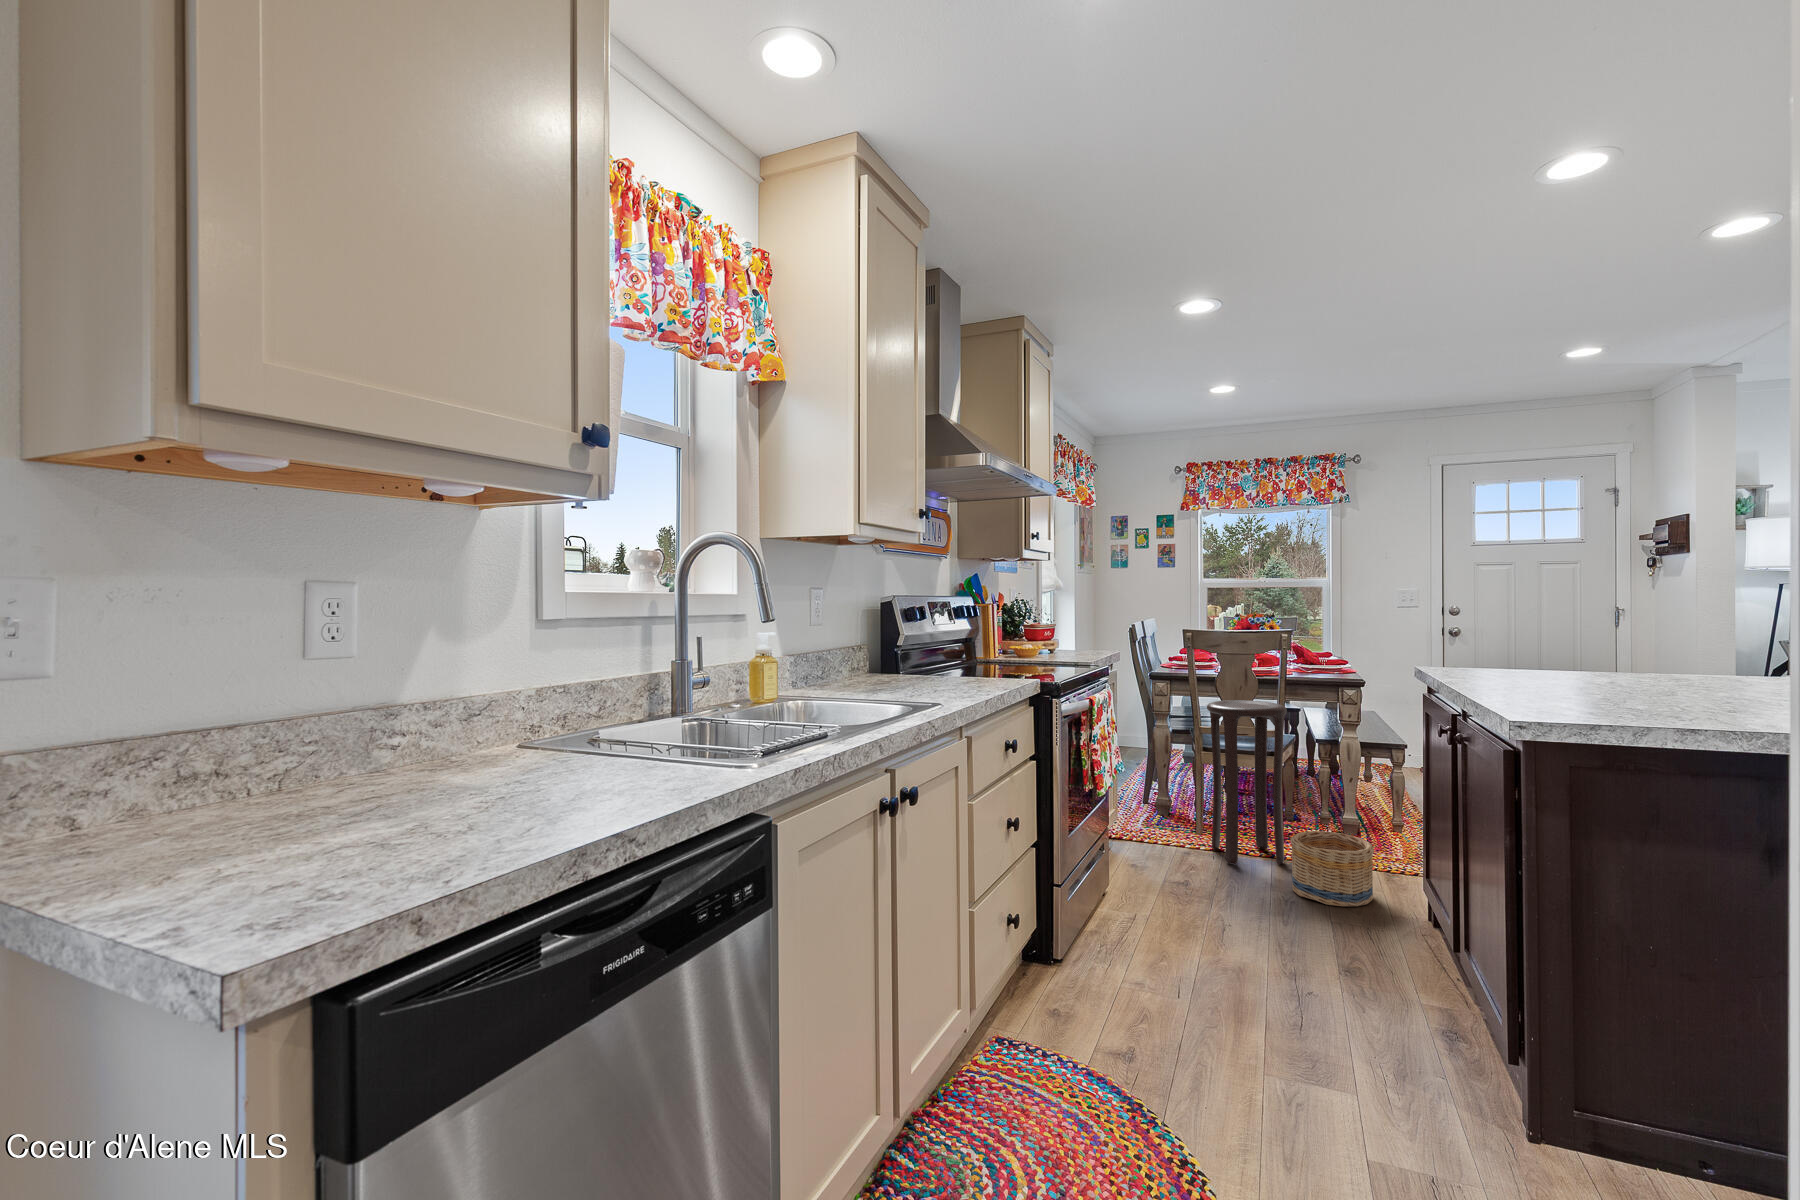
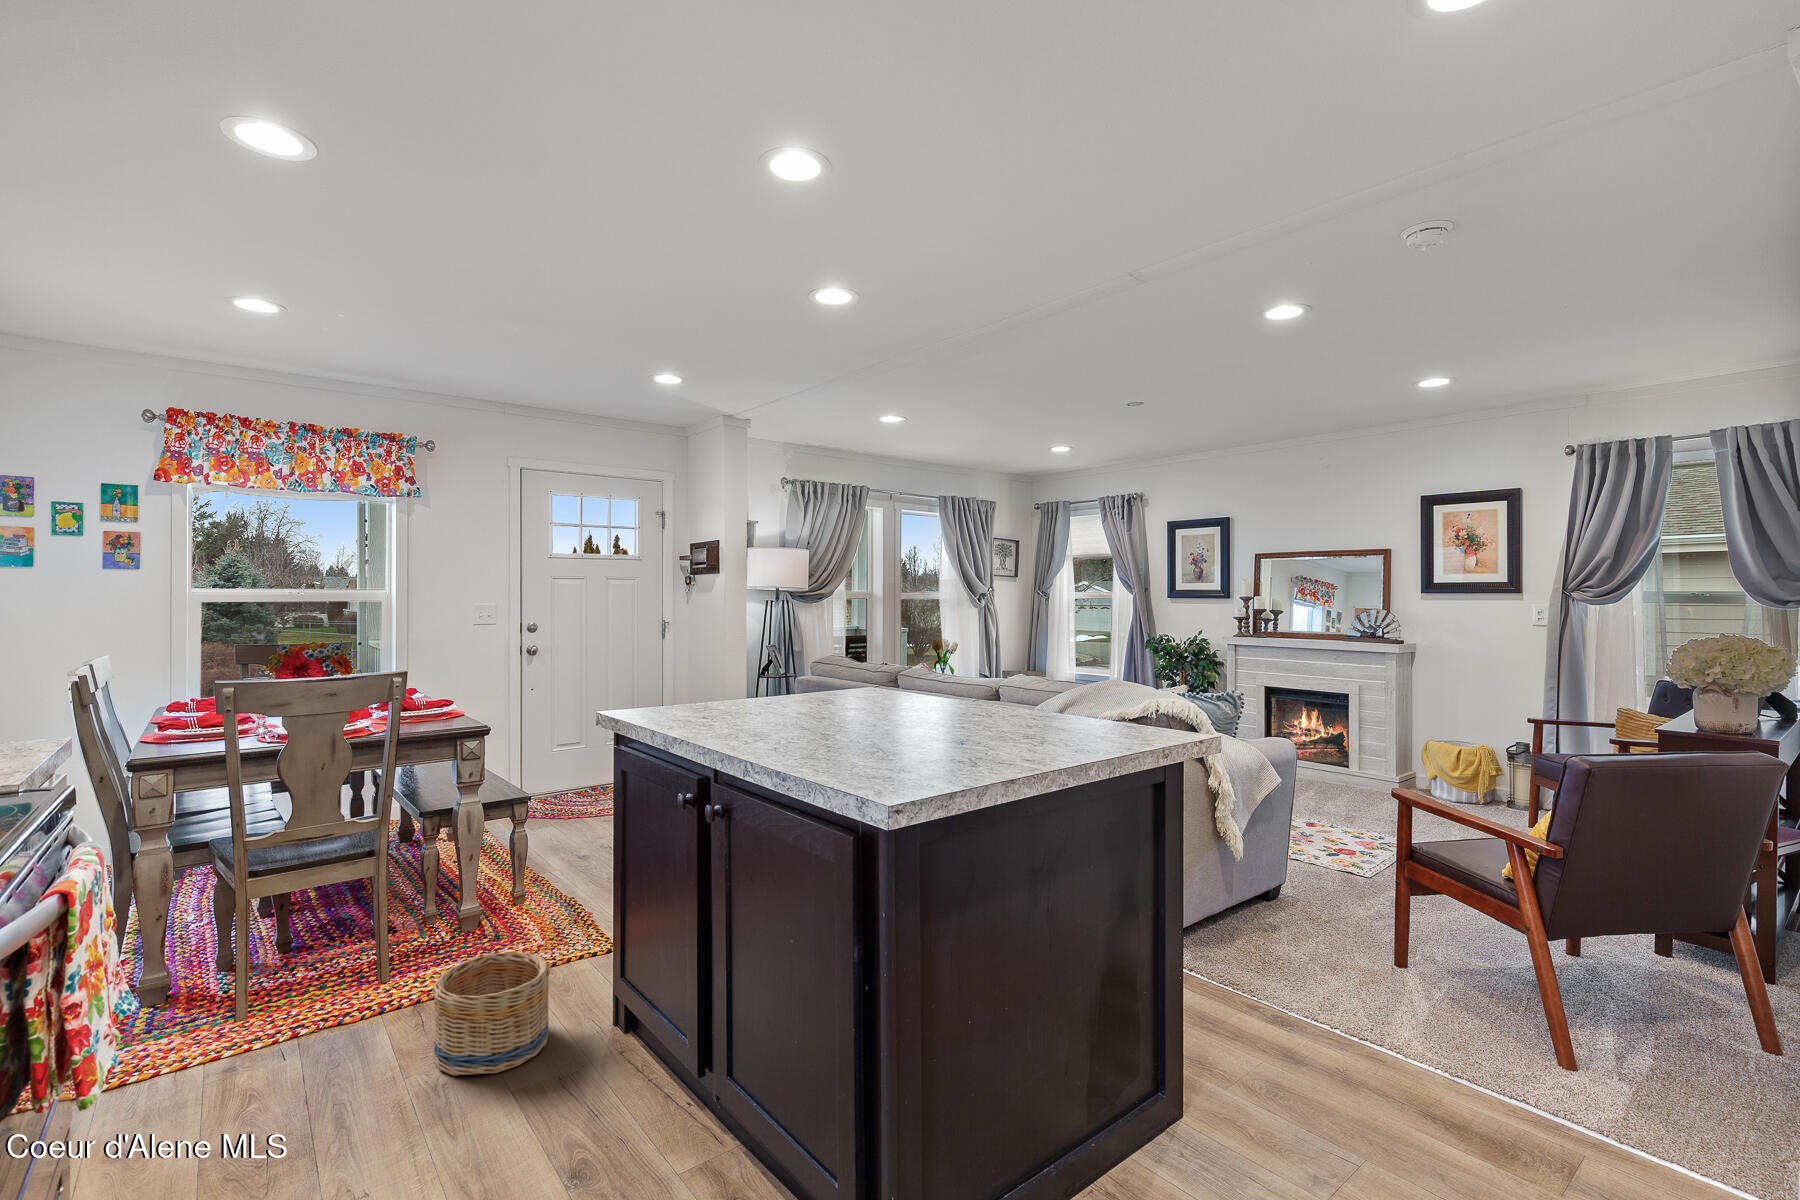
stool: present [1207,700,1287,864] -> none [268,781,408,1058]

